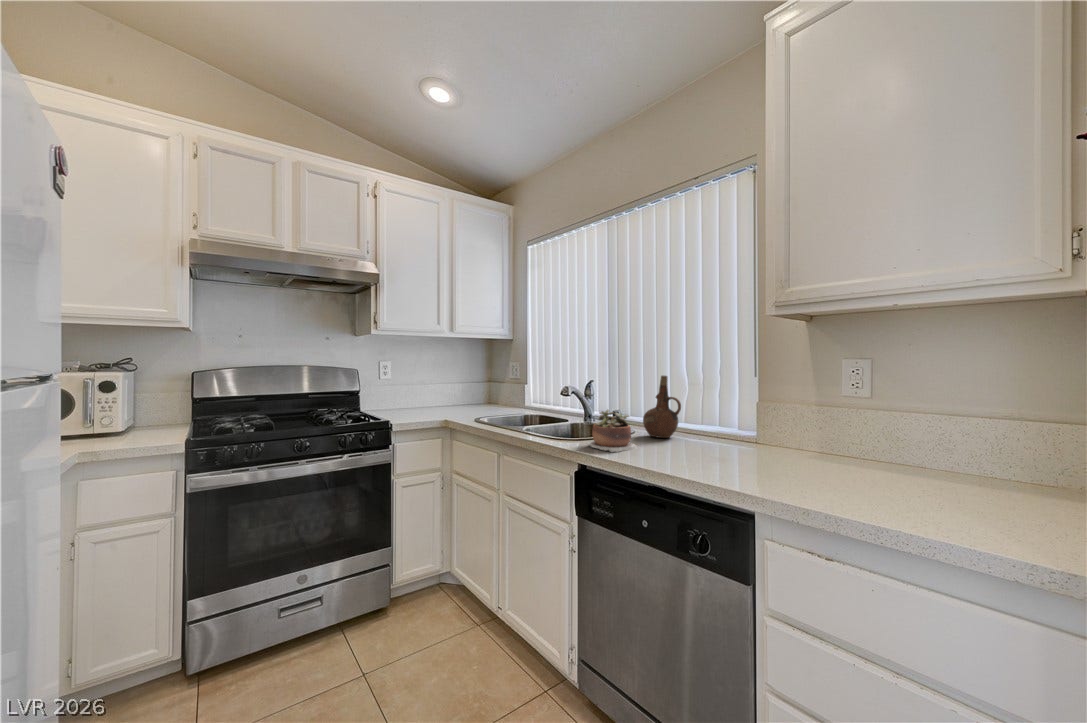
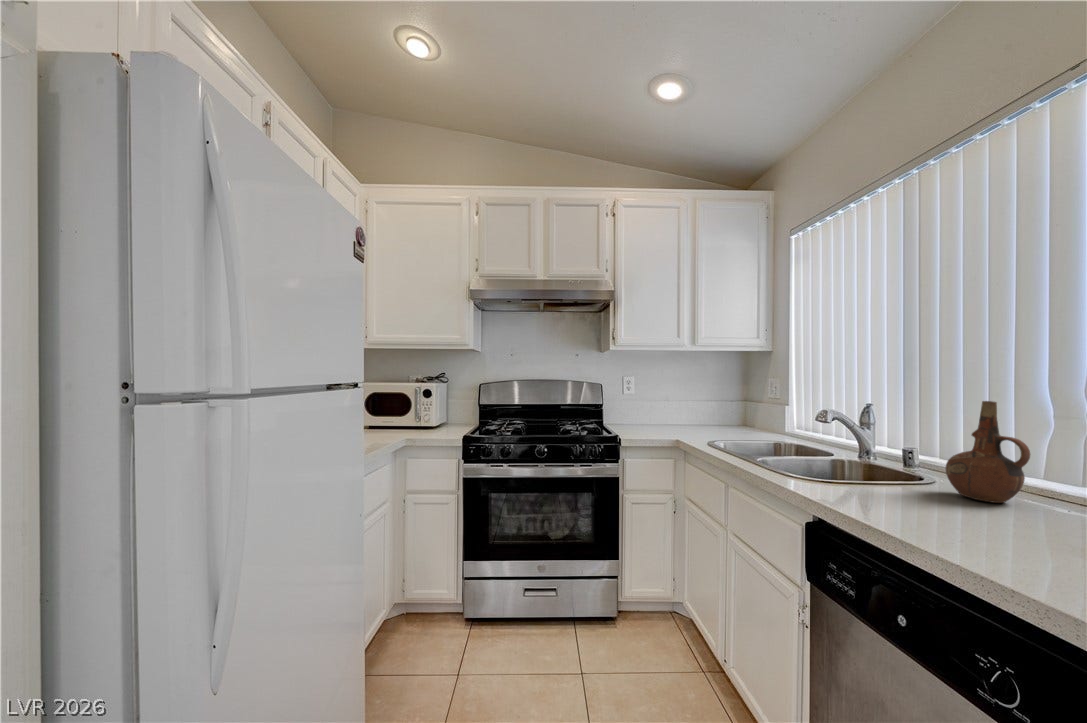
succulent plant: present [589,409,639,452] -> none [826,446,924,511]

